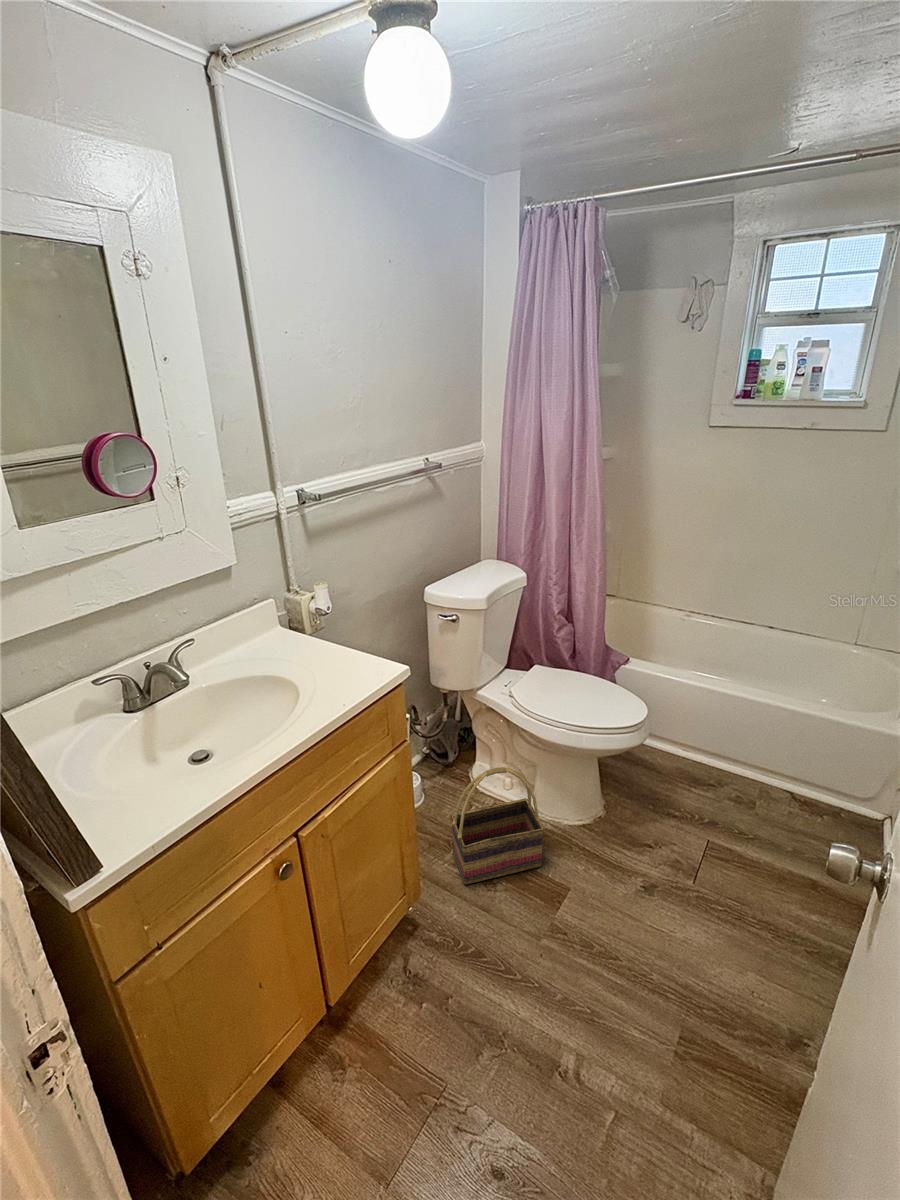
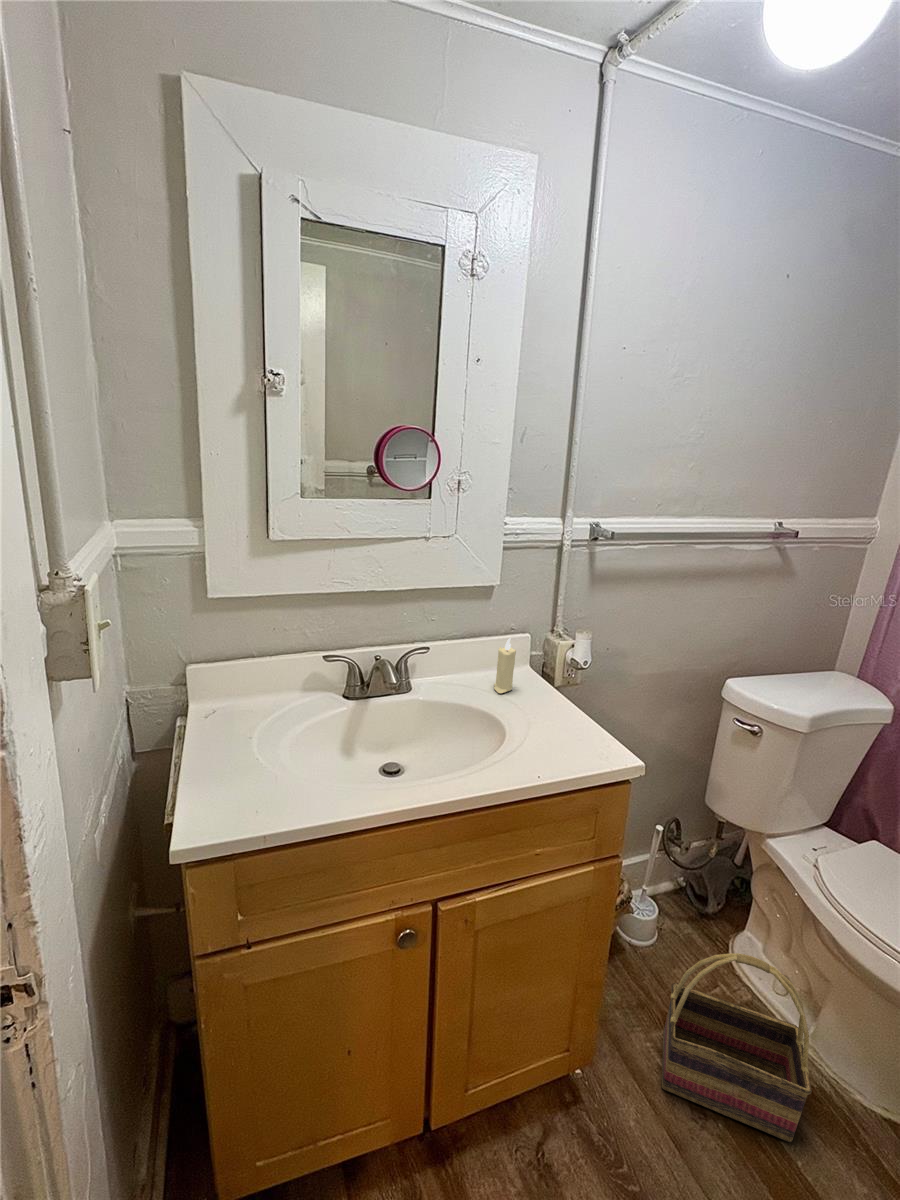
candle: none [259,607,279,657] -> present [494,638,516,693]

